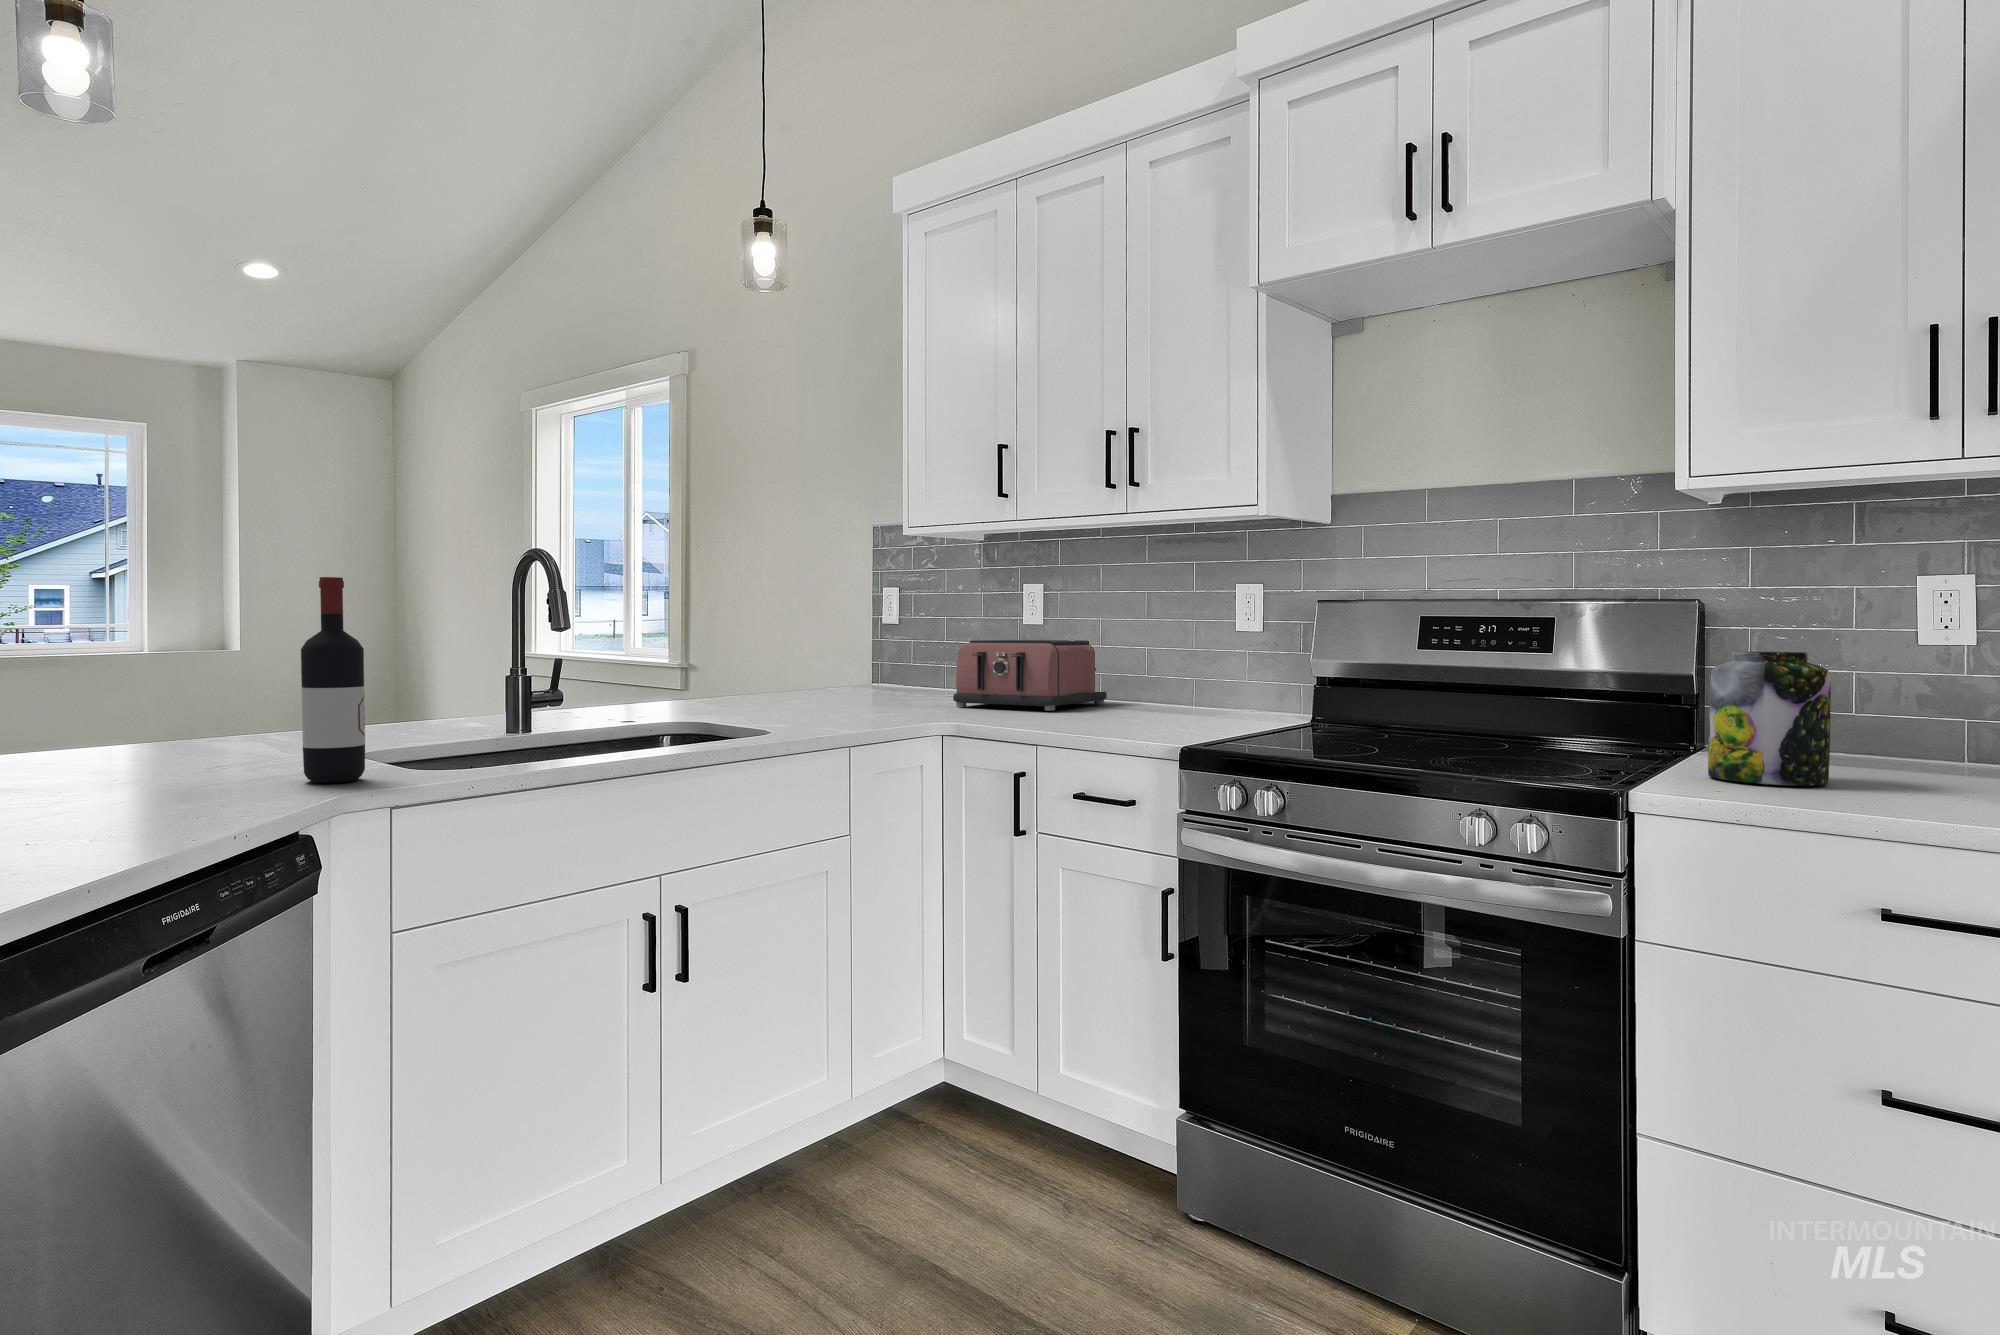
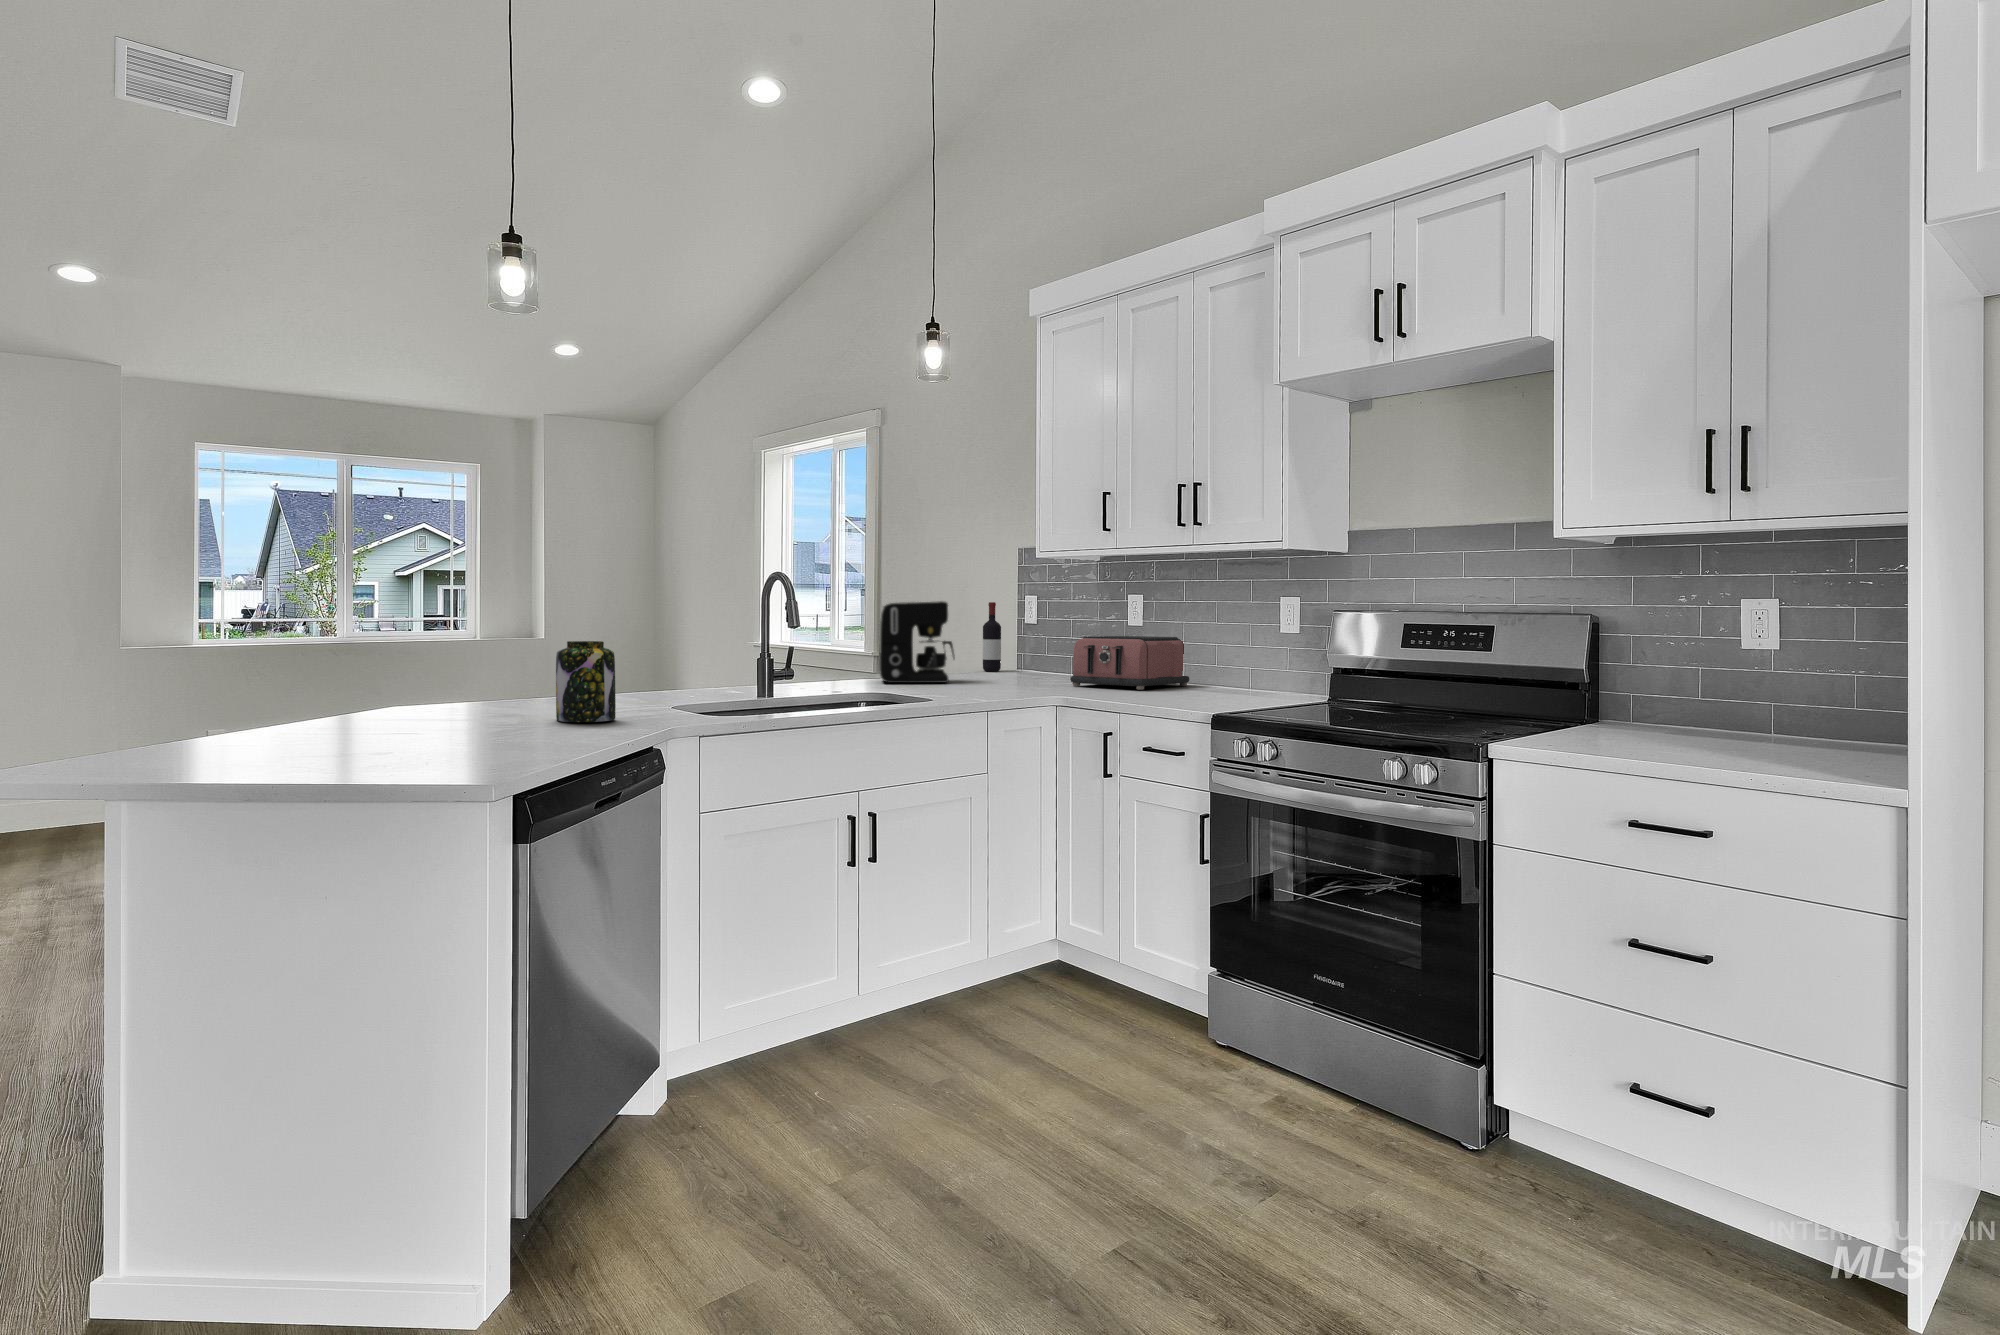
wine bottle: present [301,577,365,783] -> present [983,602,1001,671]
coffee maker: none [689,594,794,707] -> present [879,601,955,683]
jar: present [1708,652,1831,786] -> present [556,641,616,722]

